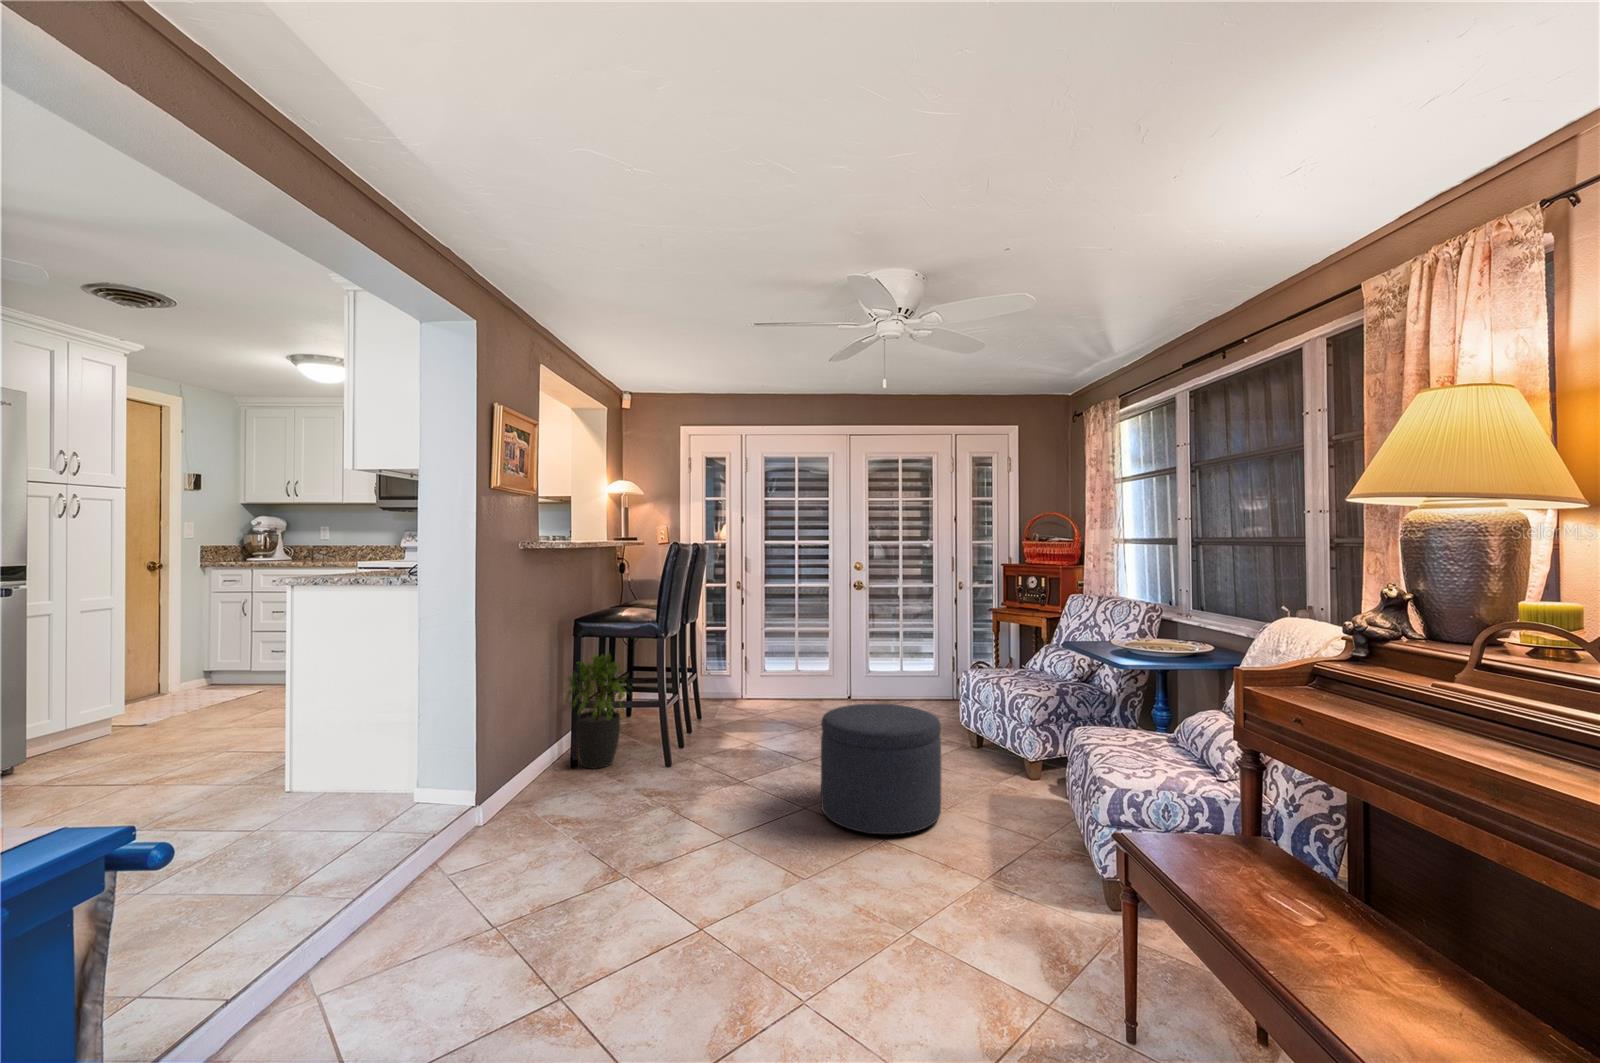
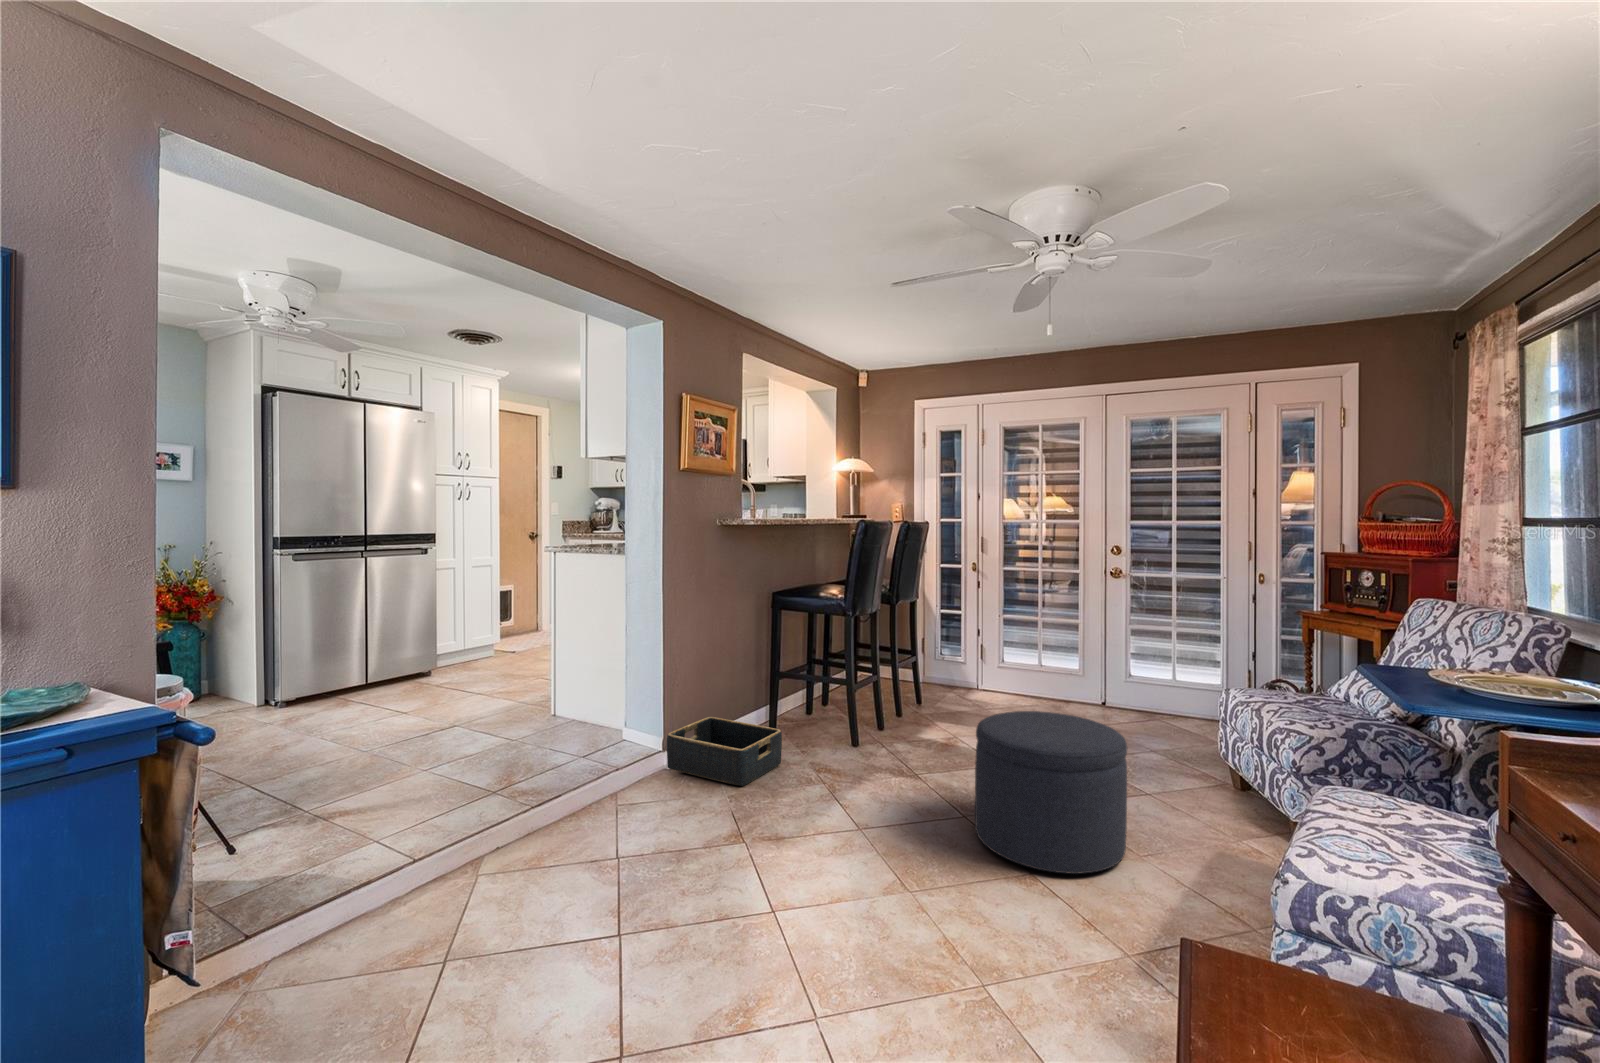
potted plant: present [565,653,629,769] -> none [759,626,830,739]
basket: none [481,757,608,823] -> present [667,717,782,786]

